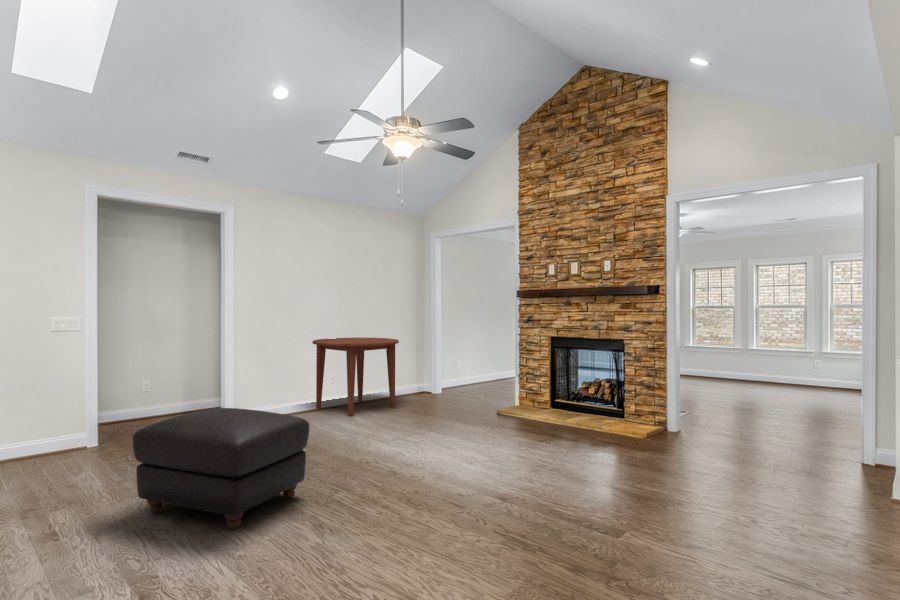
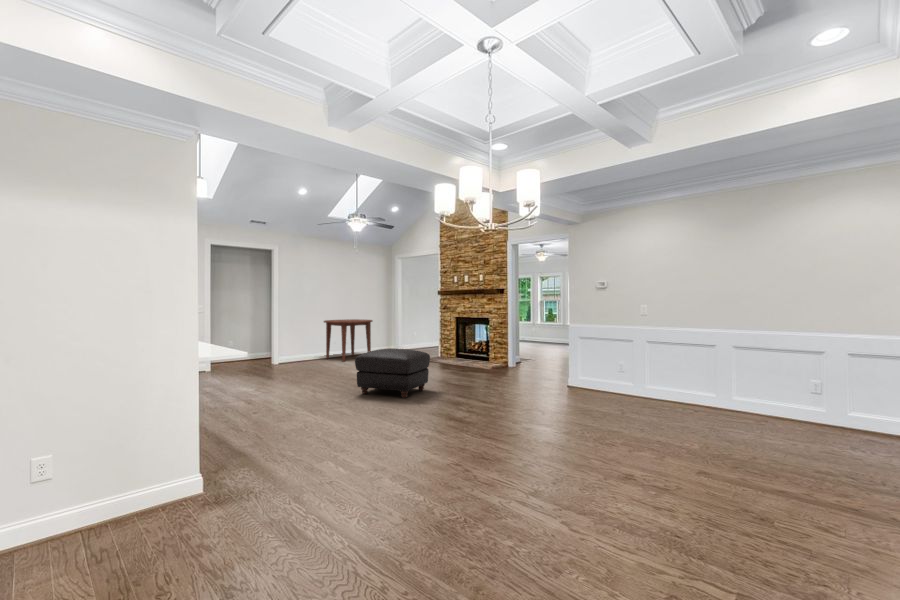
ottoman: present [133,408,309,530] -> present [355,349,430,398]

